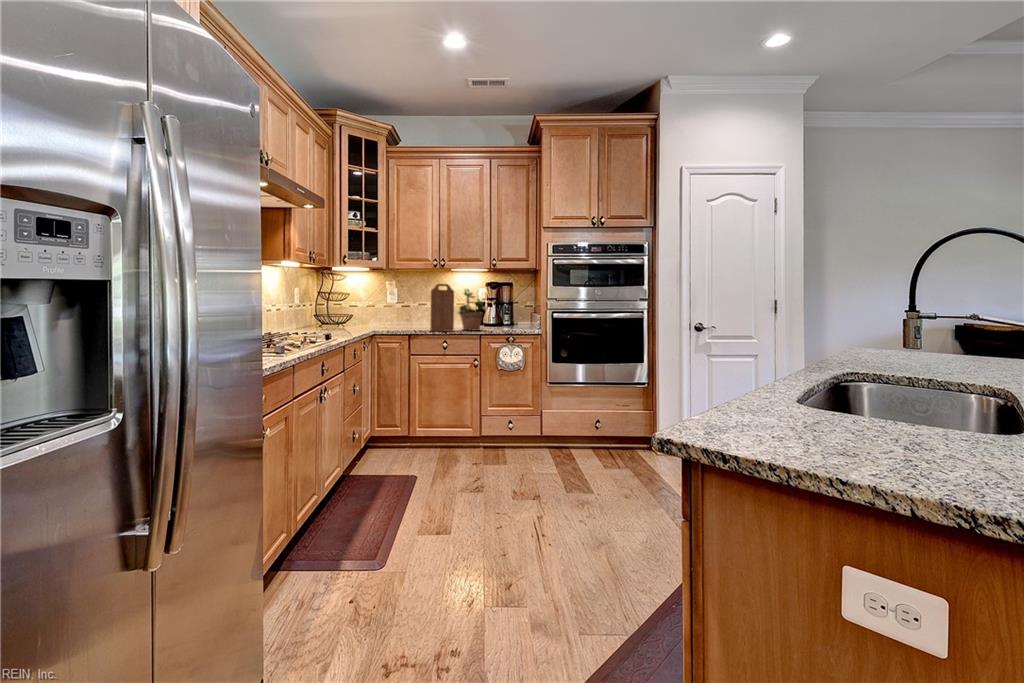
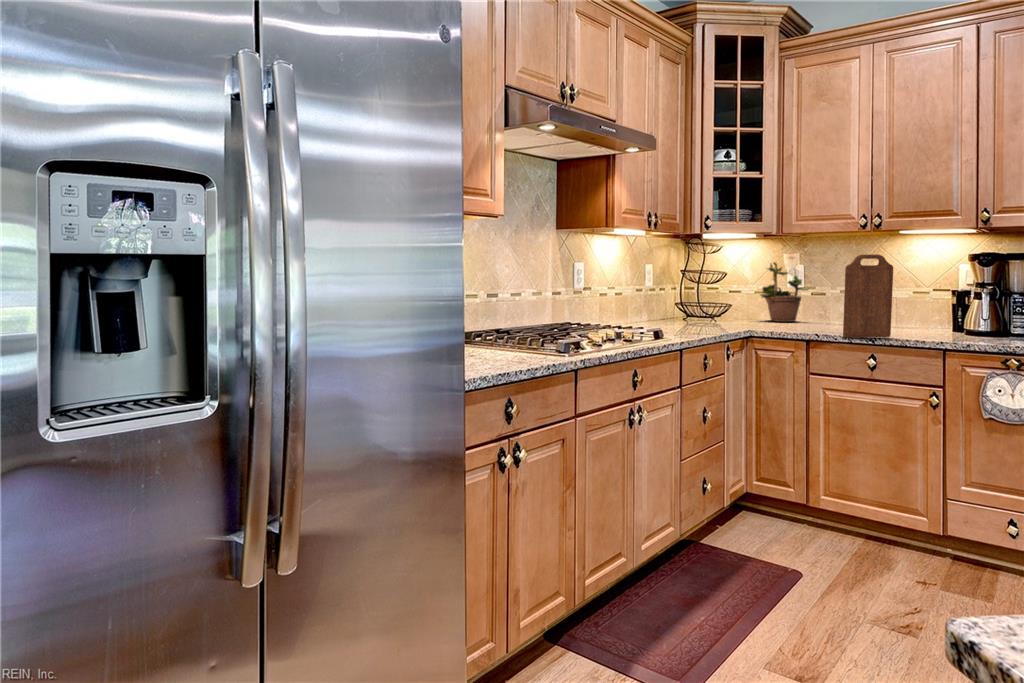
potted plant: present [458,289,487,330] -> present [760,262,809,322]

